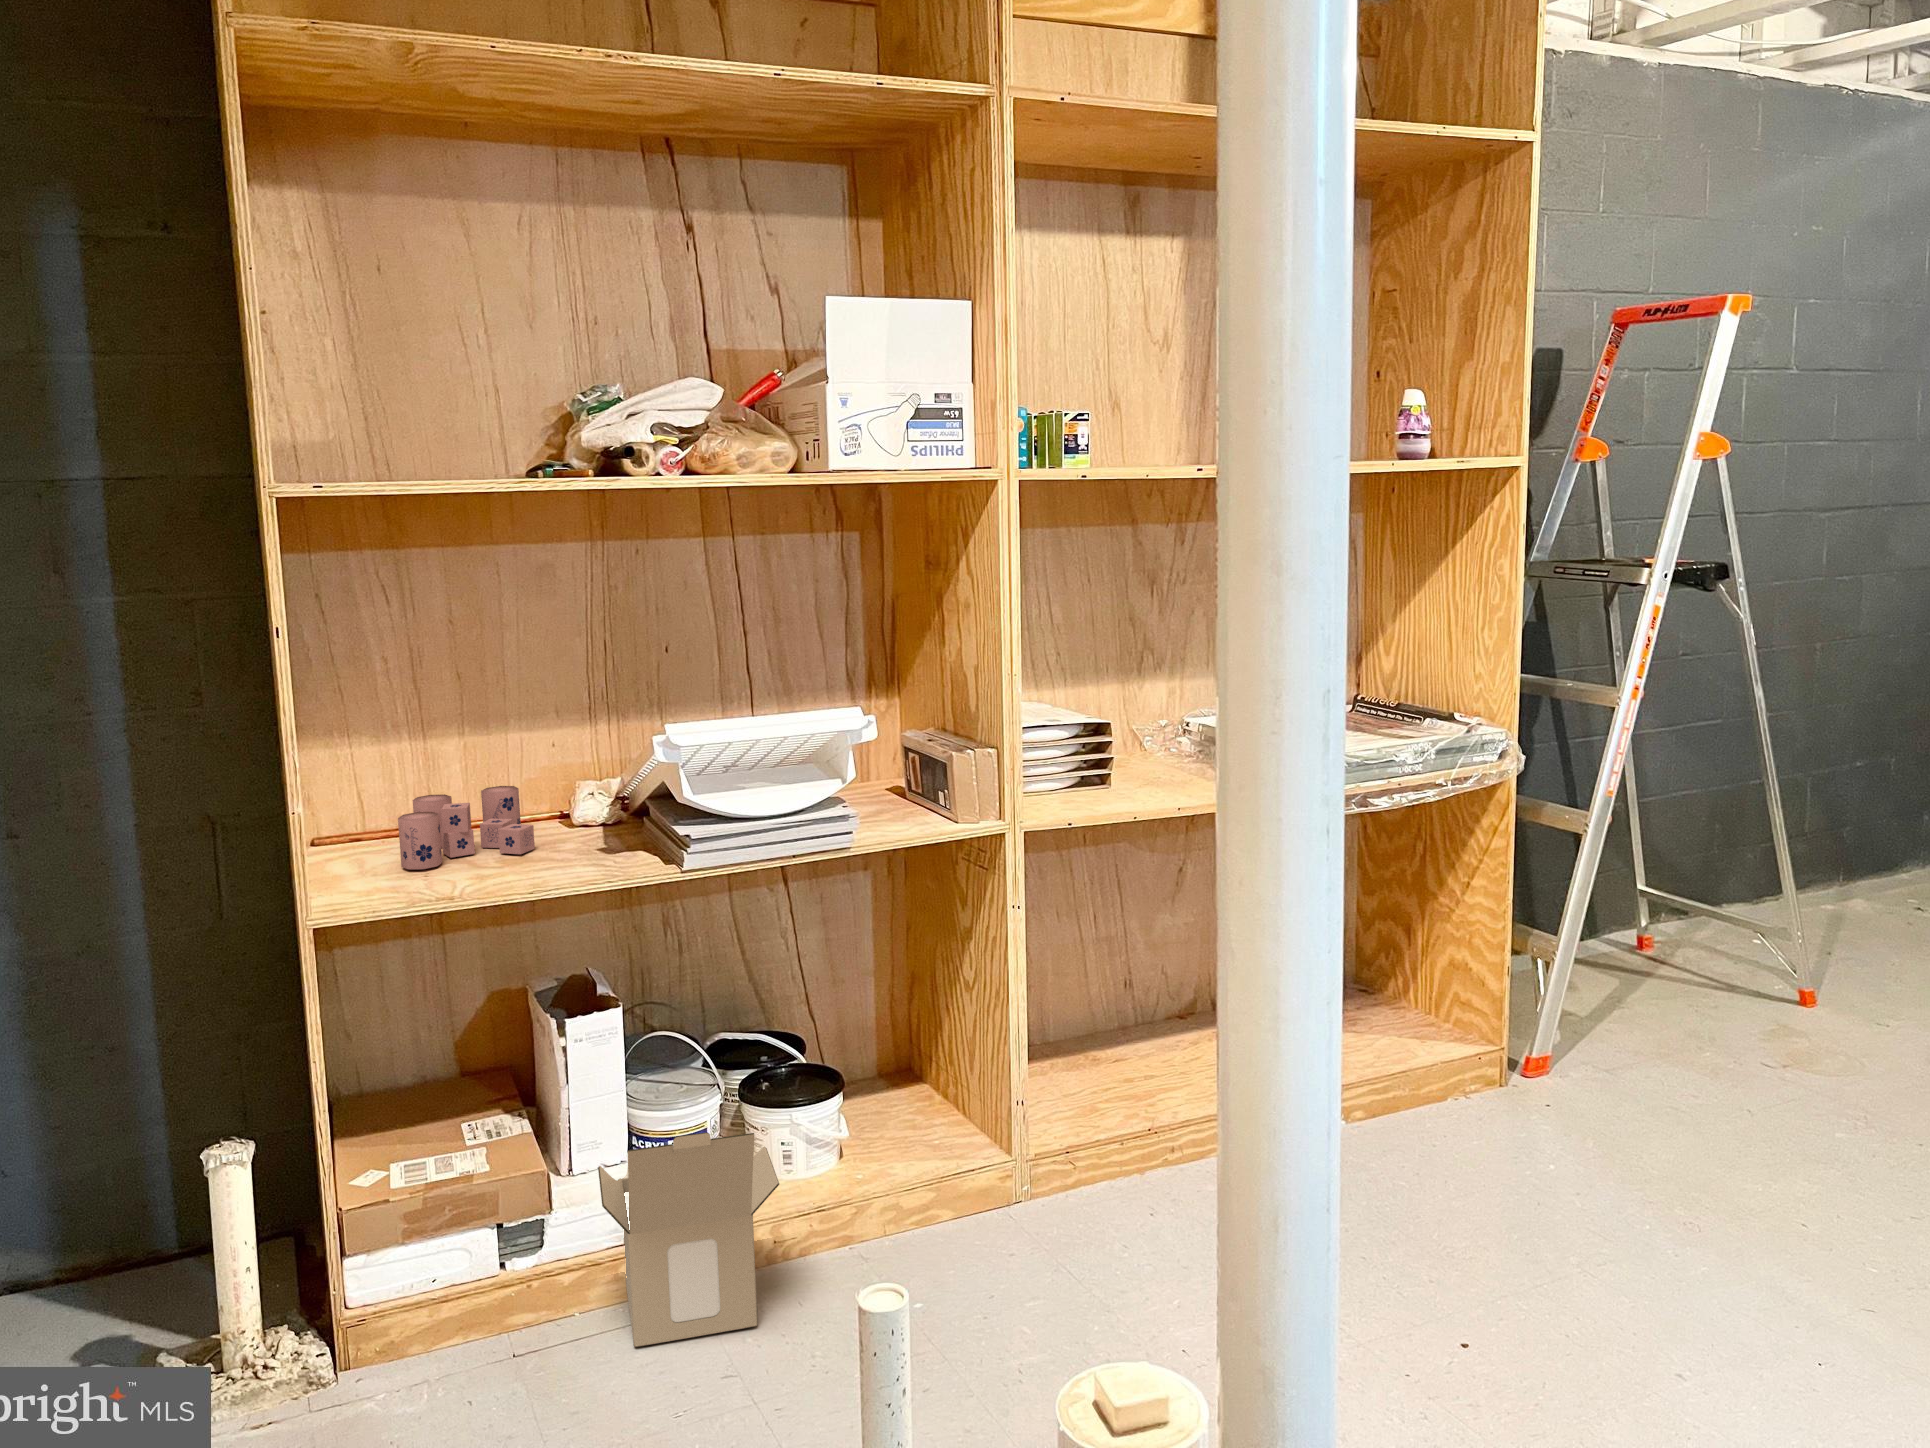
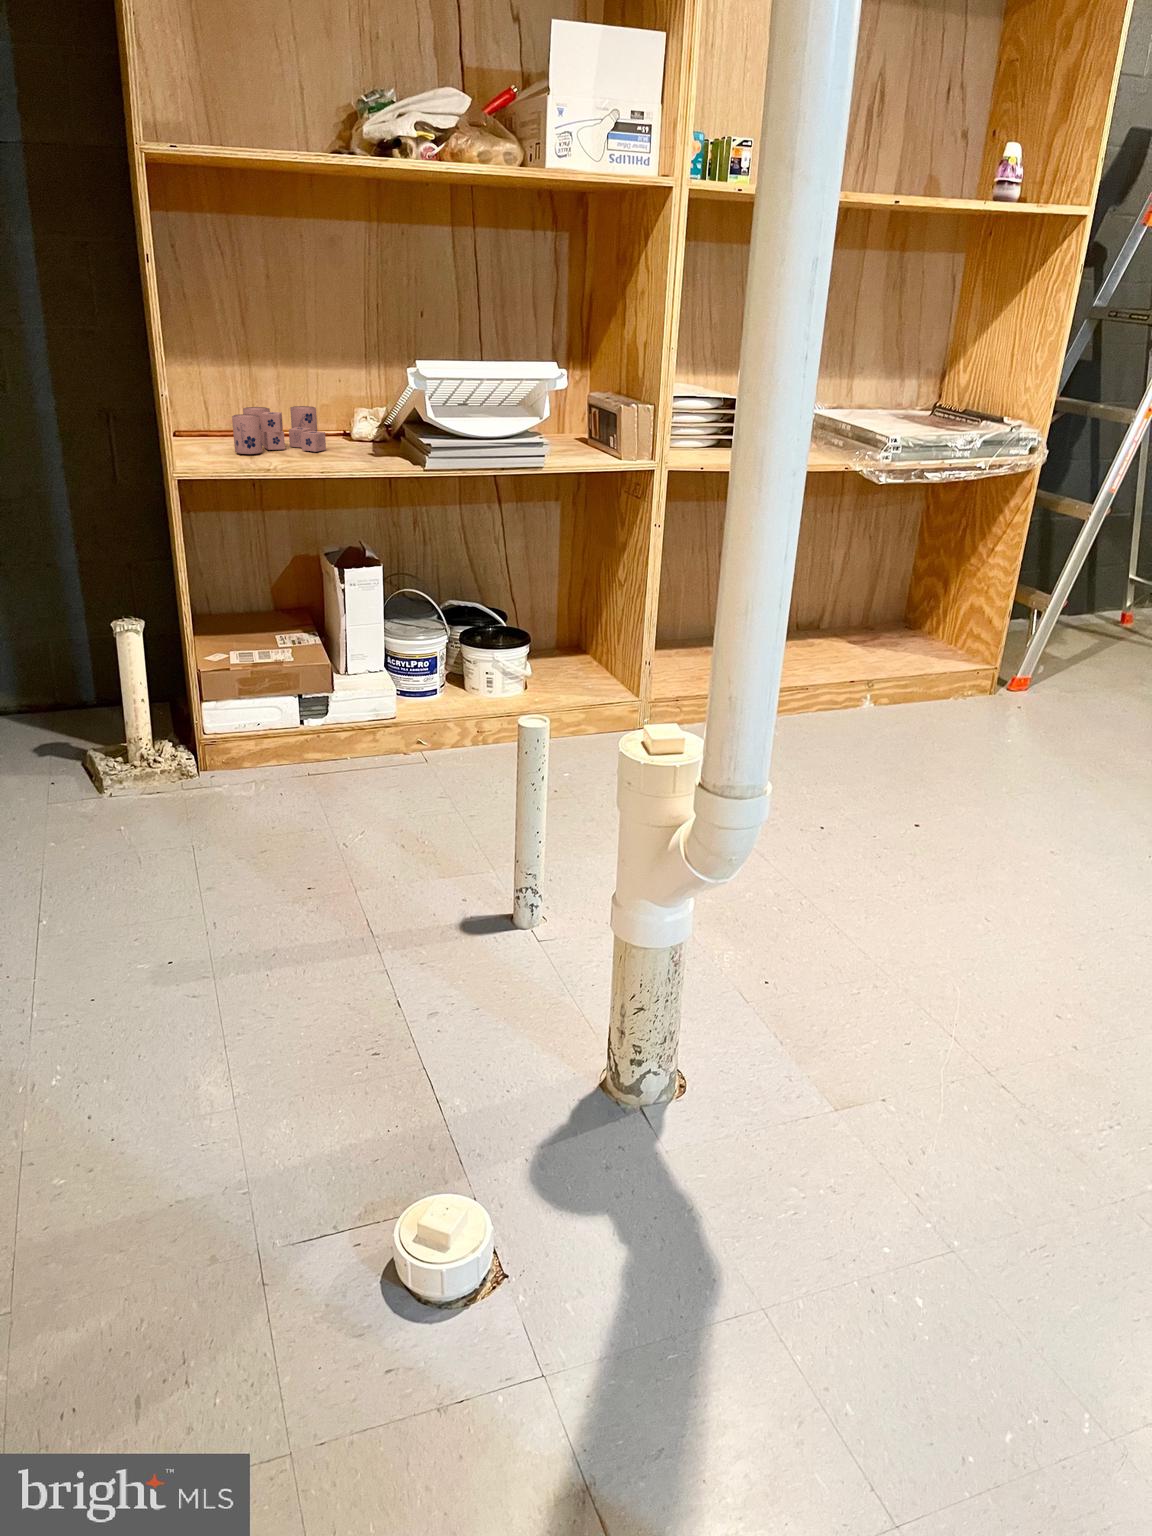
cardboard box: present [598,1132,779,1347] -> none [363,642,480,778]

